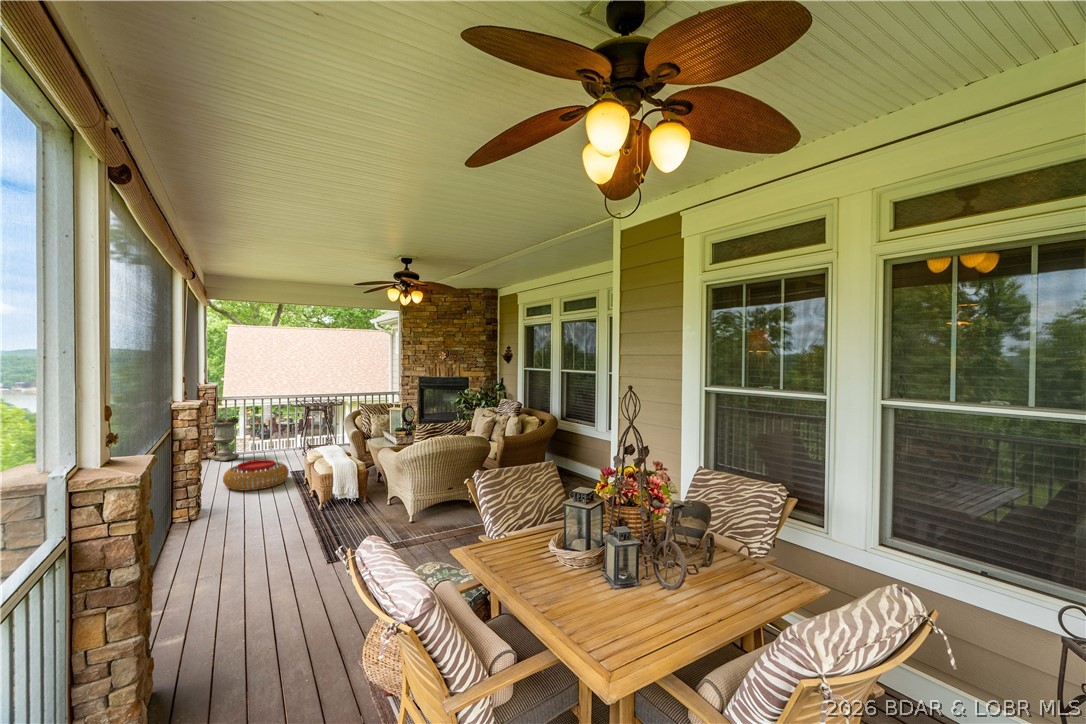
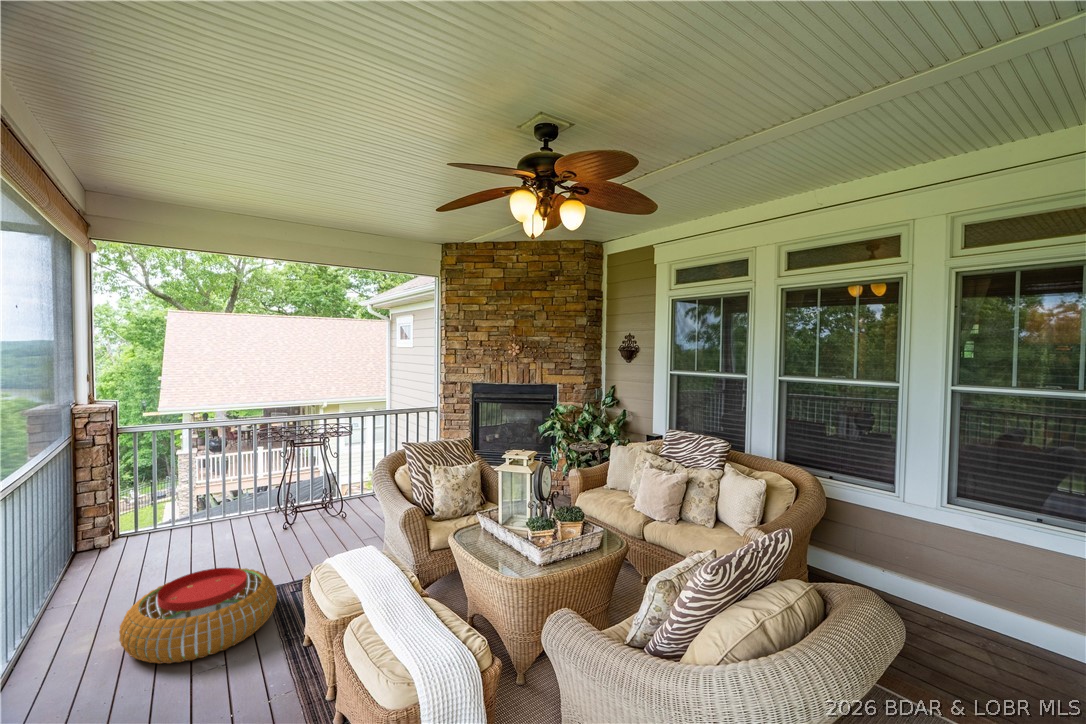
planter: present [211,417,239,461] -> none [100,464,161,554]

